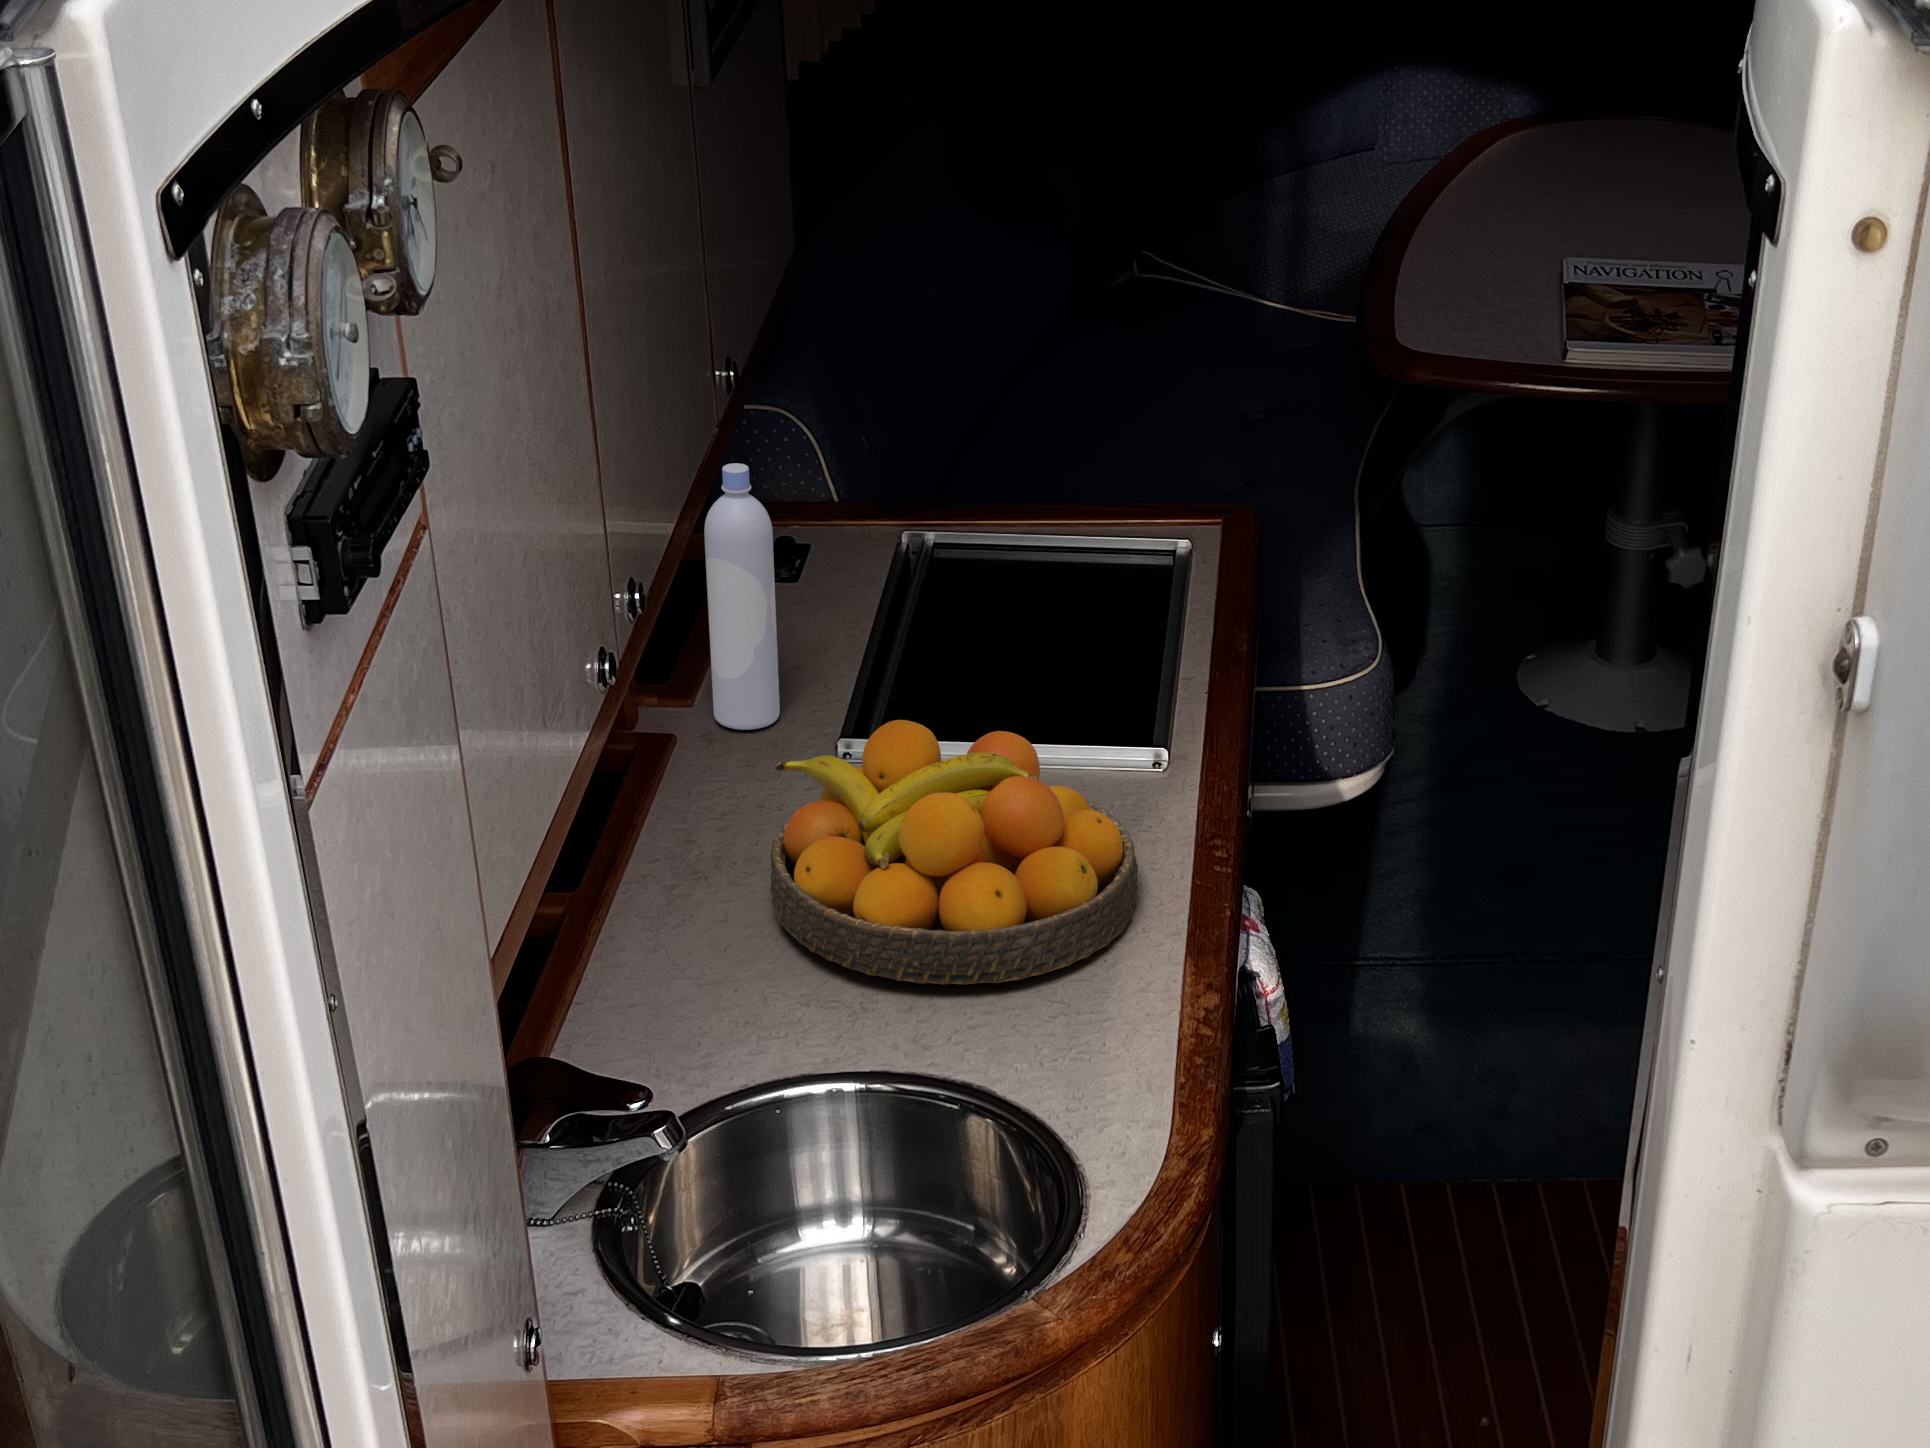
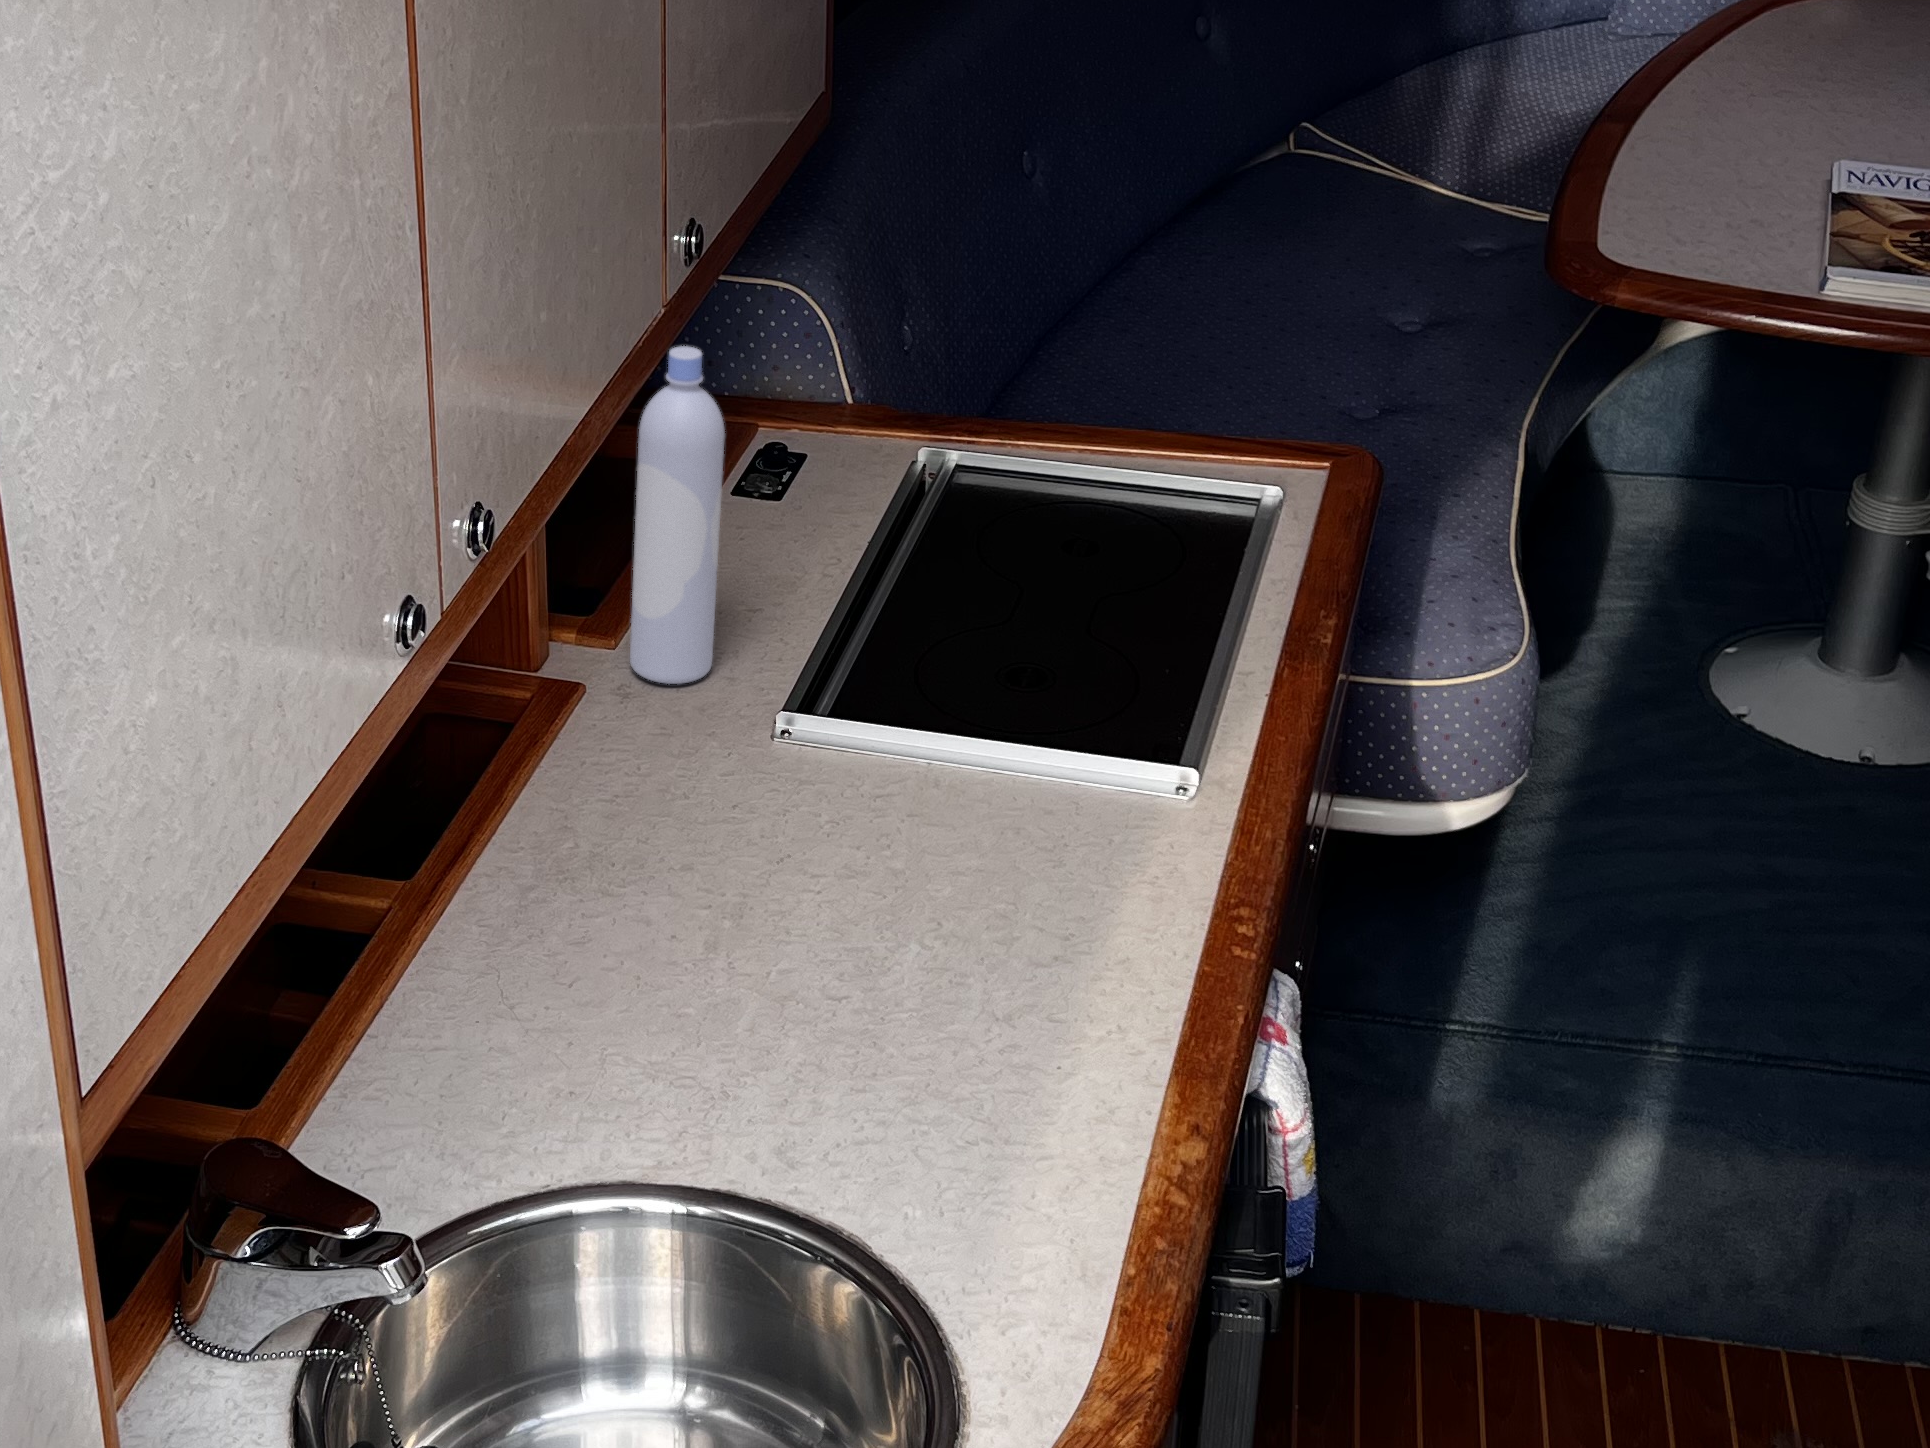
fruit bowl: present [770,720,1138,984] -> none [639,709,1125,1087]

